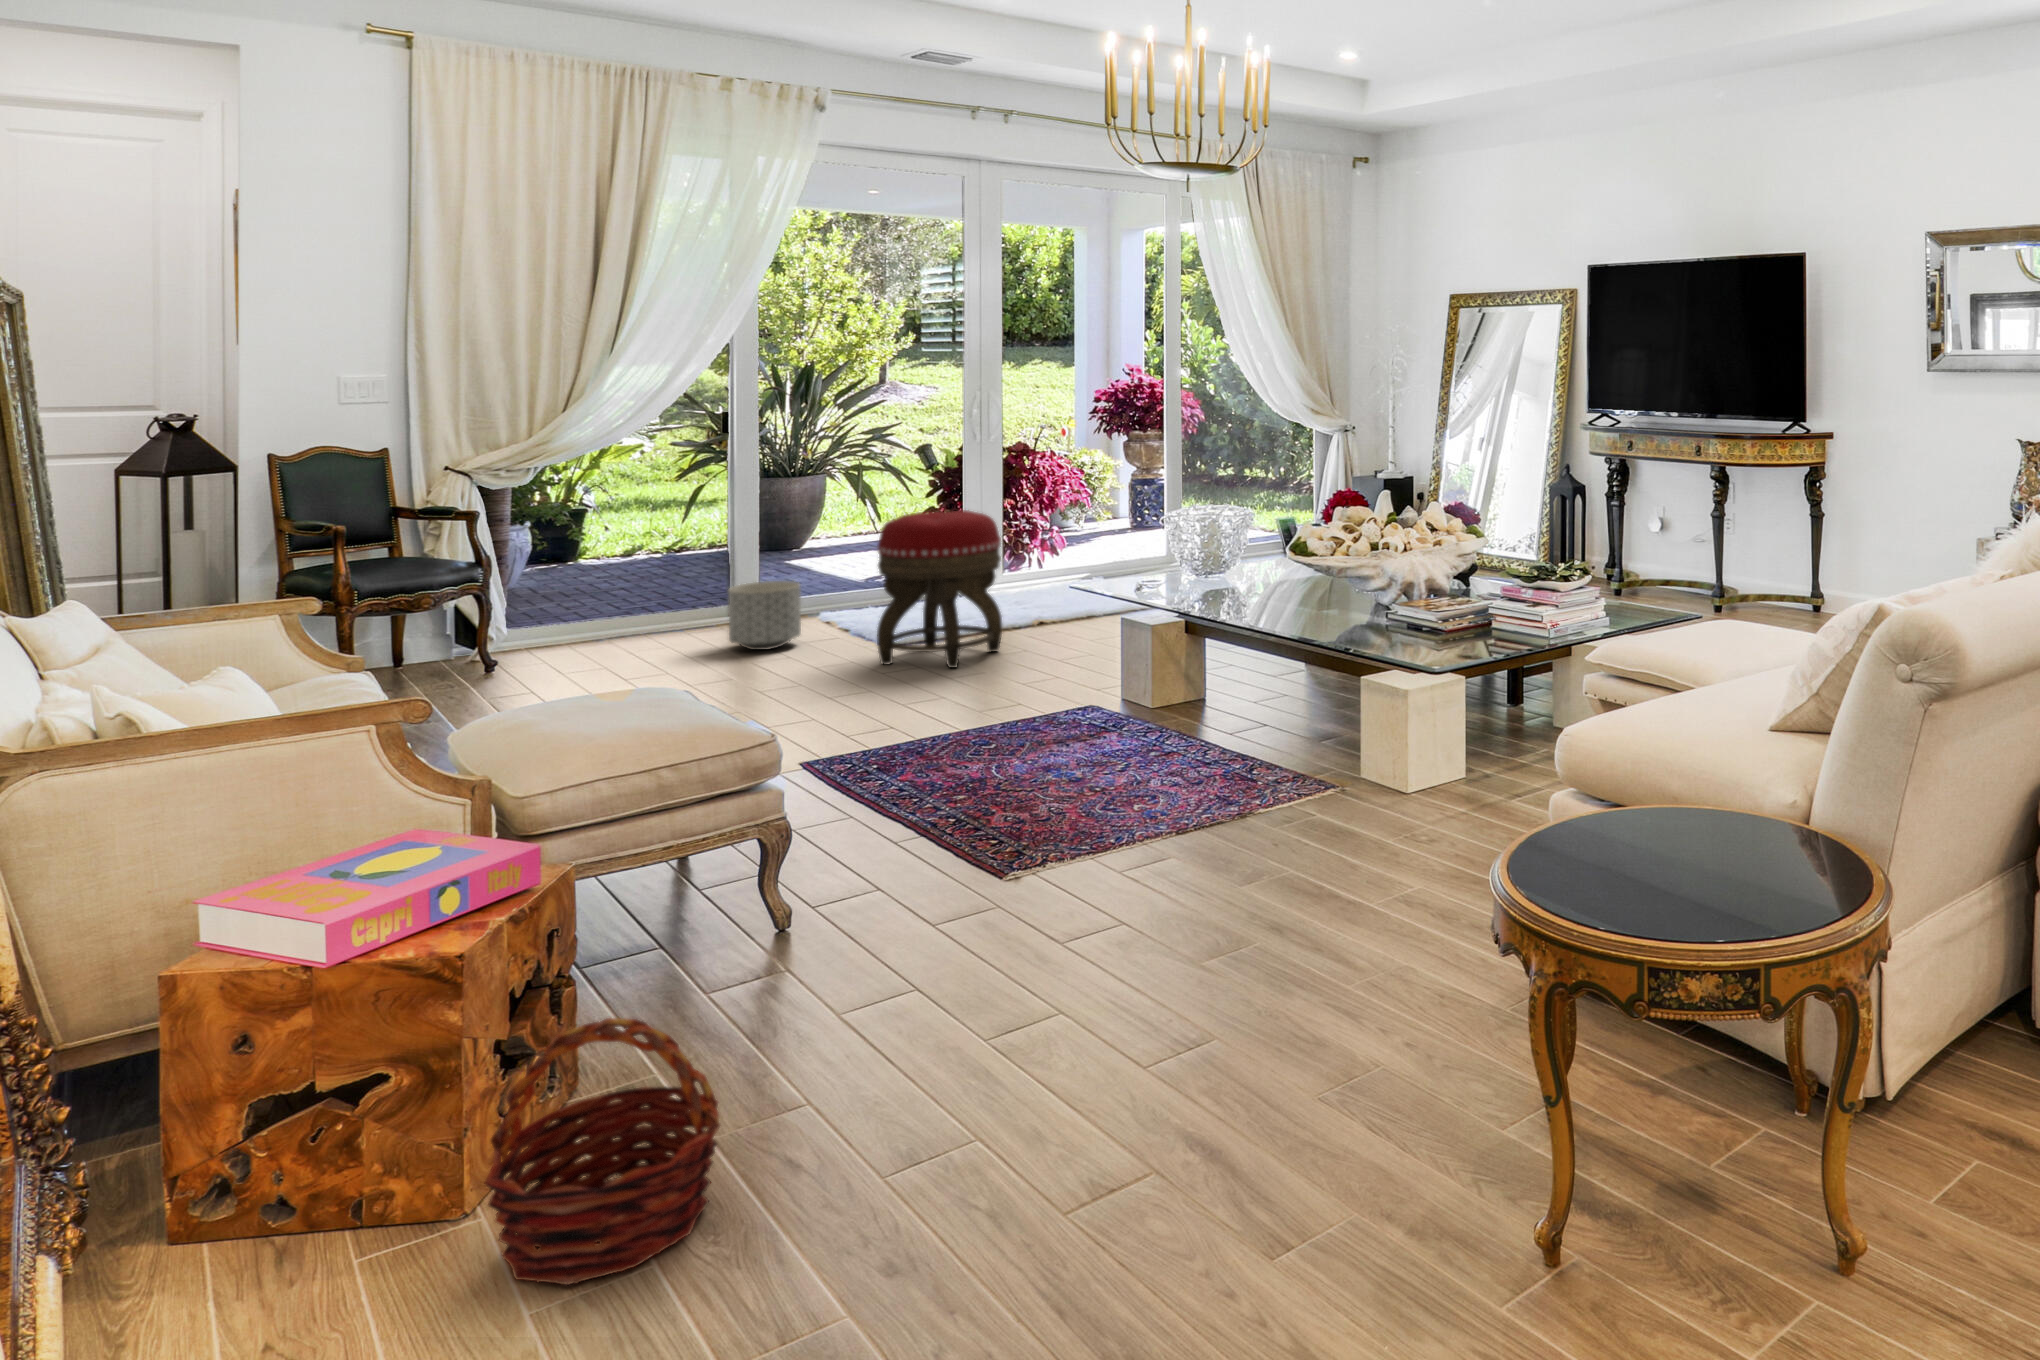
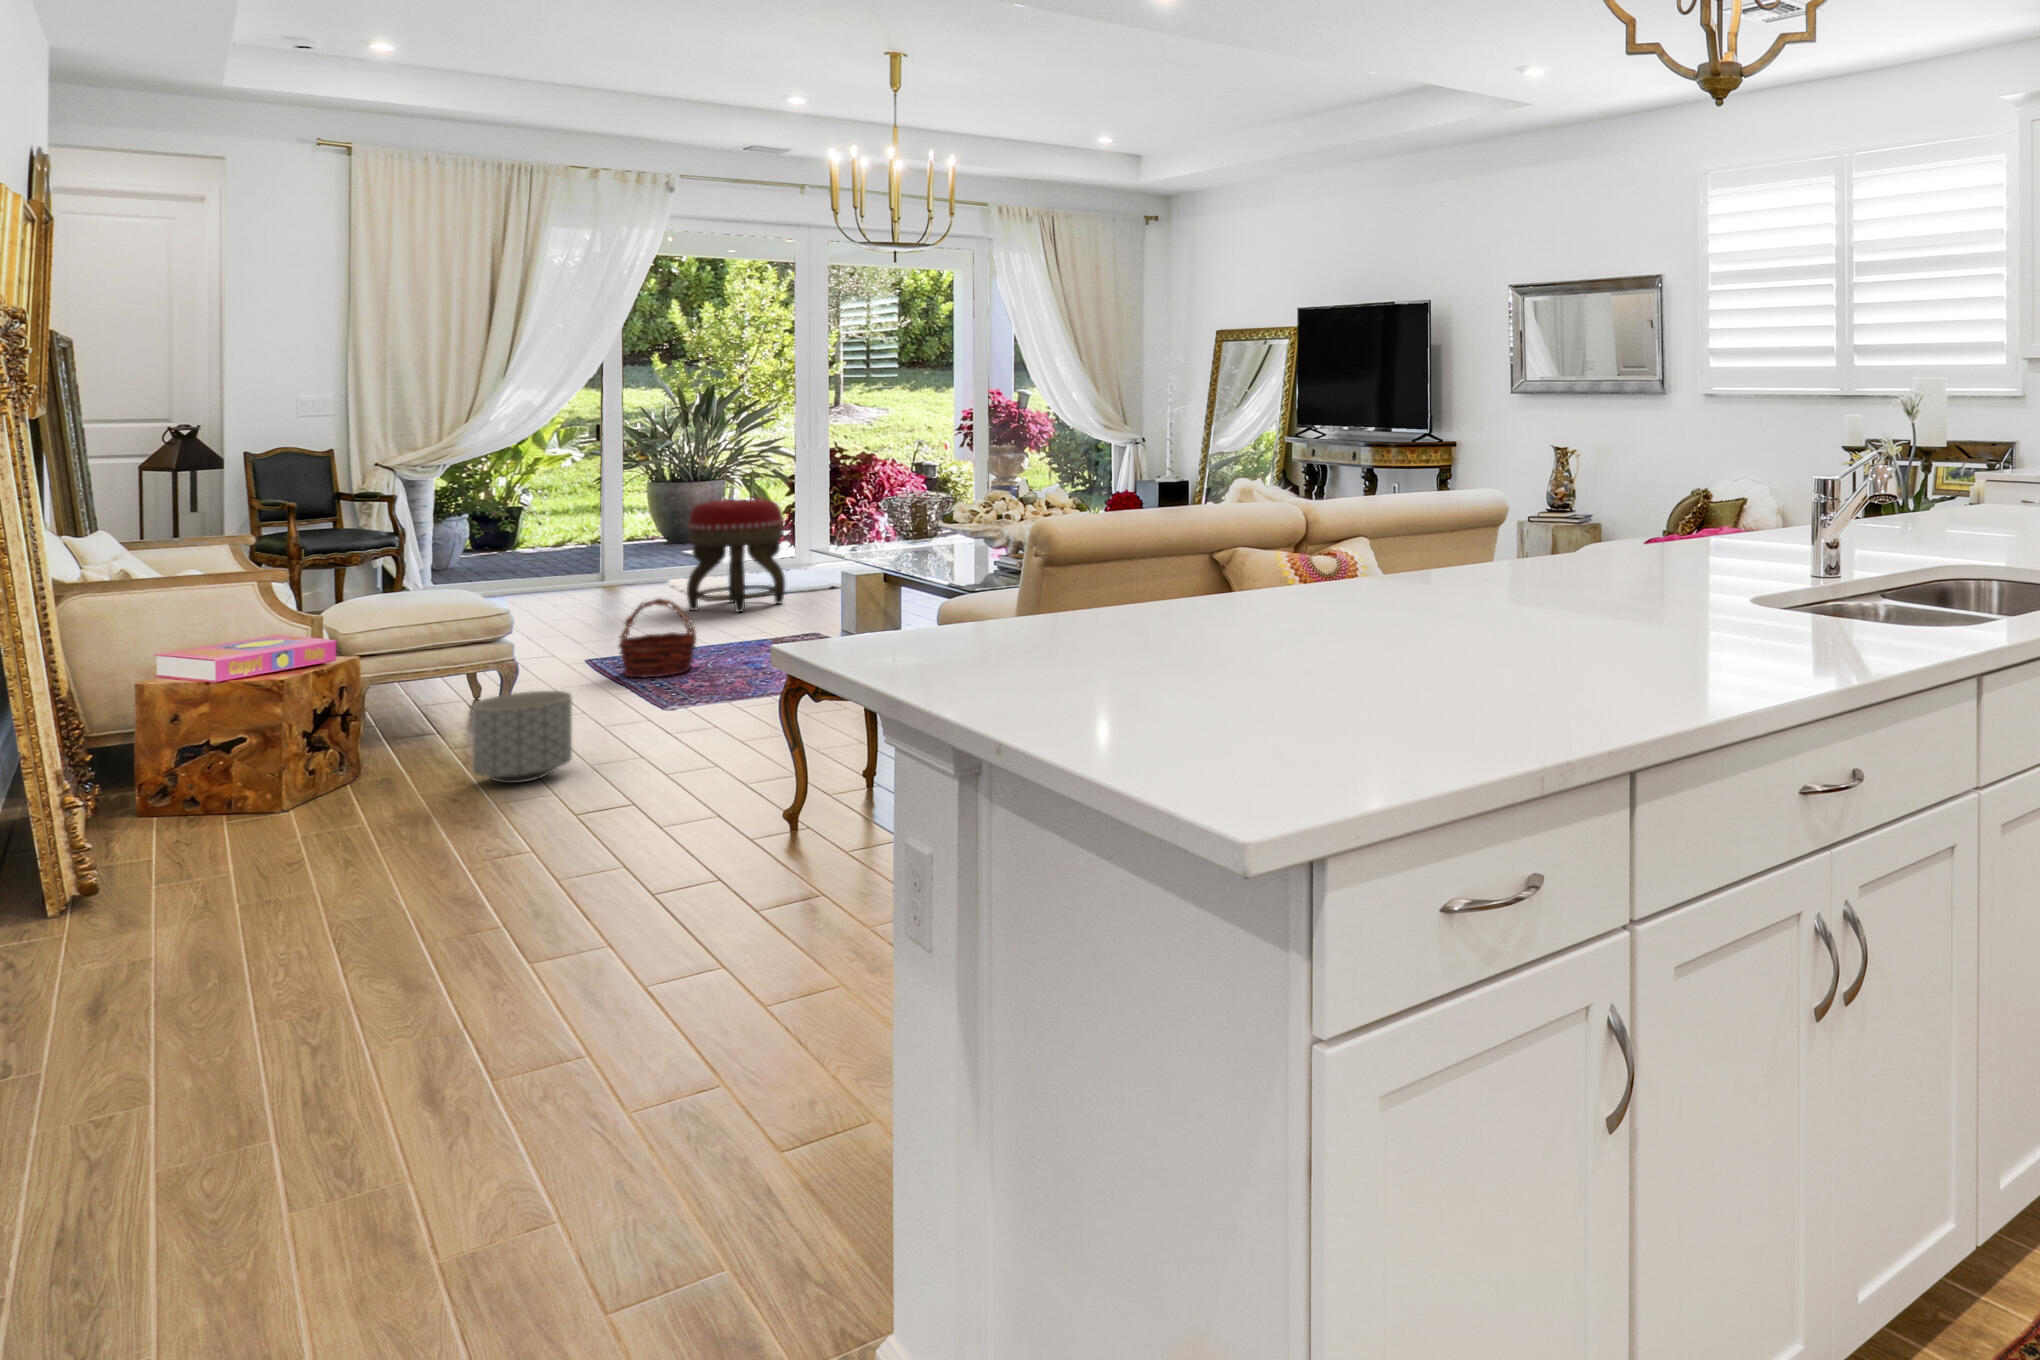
planter: present [728,581,801,650] -> present [472,691,572,783]
basket: present [485,1018,720,1284] -> present [619,599,696,678]

